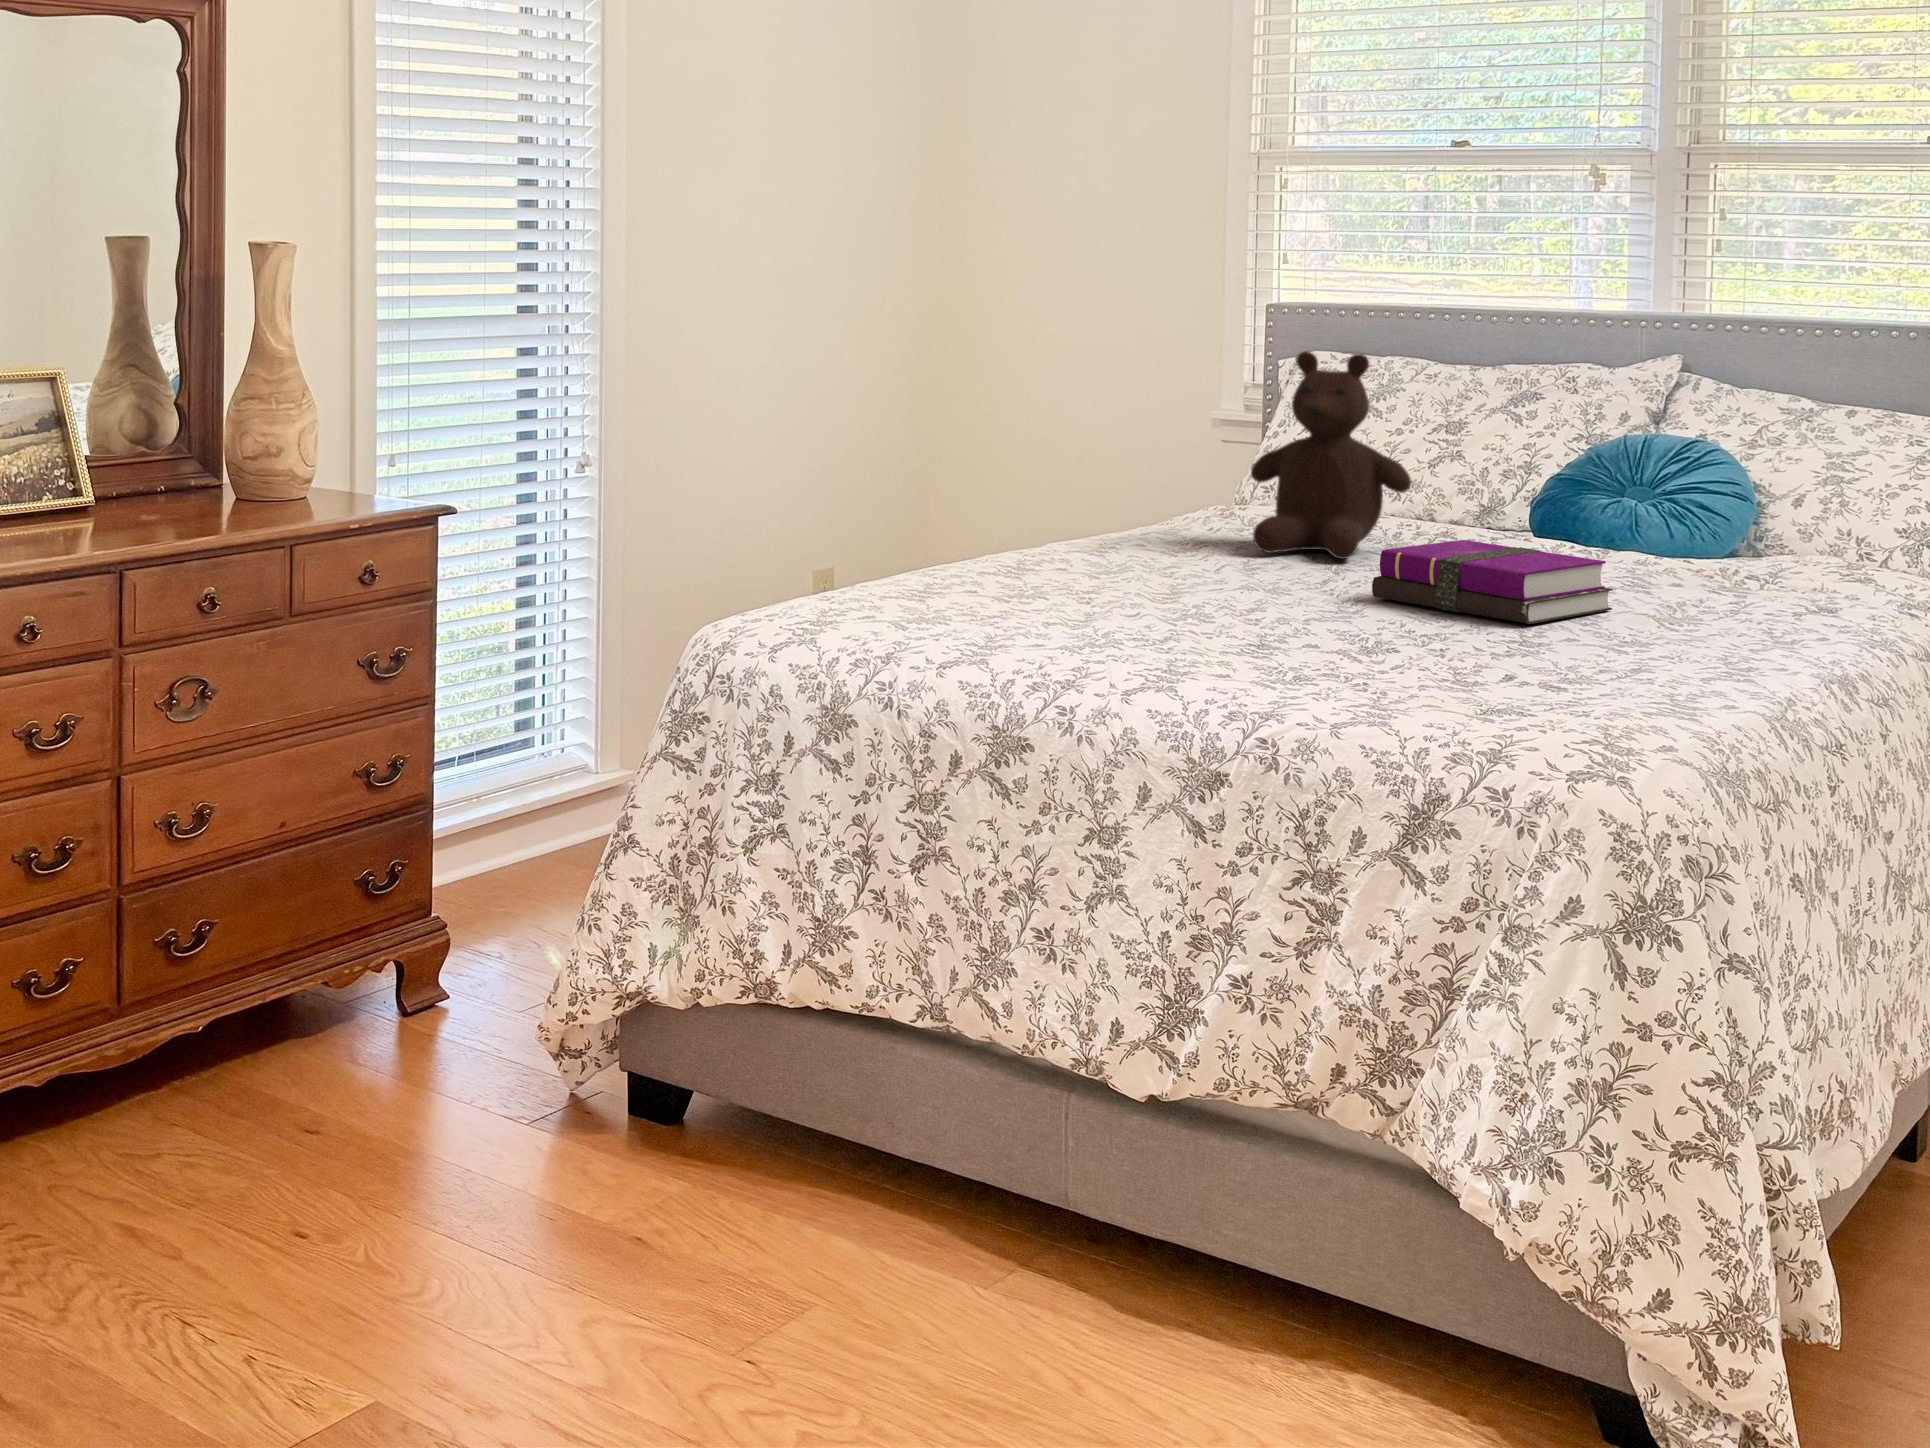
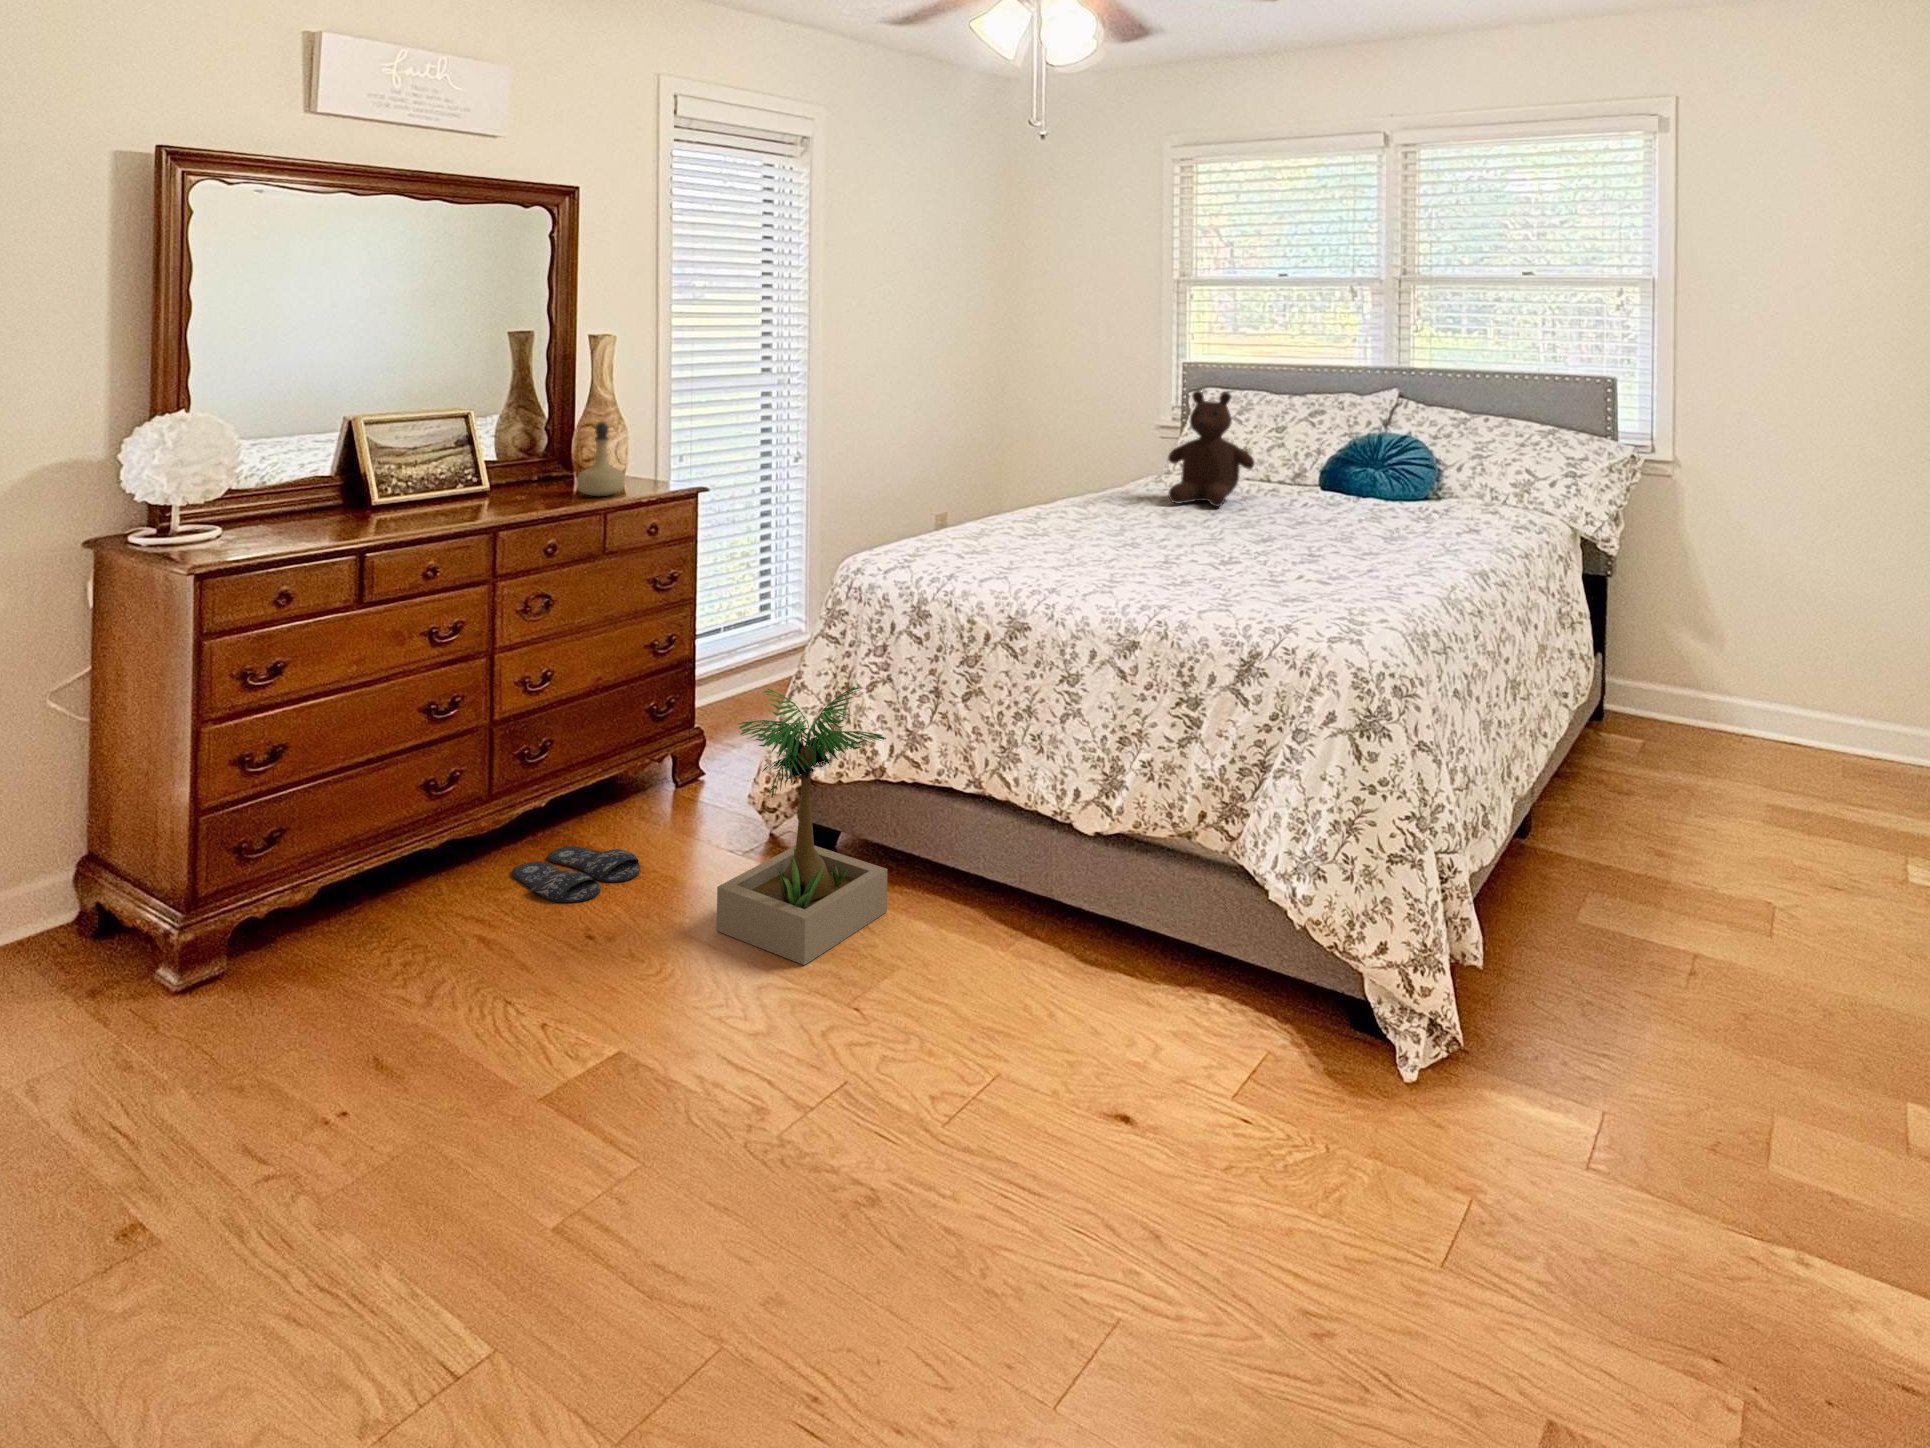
perfume bottle: none [239,391,318,517] -> present [577,422,625,496]
notebook: present [1372,540,1613,624] -> none [1230,496,1360,545]
potted plant: none [491,836,805,1295] -> present [717,687,888,965]
slippers: none [155,1097,361,1182] -> present [512,846,640,902]

